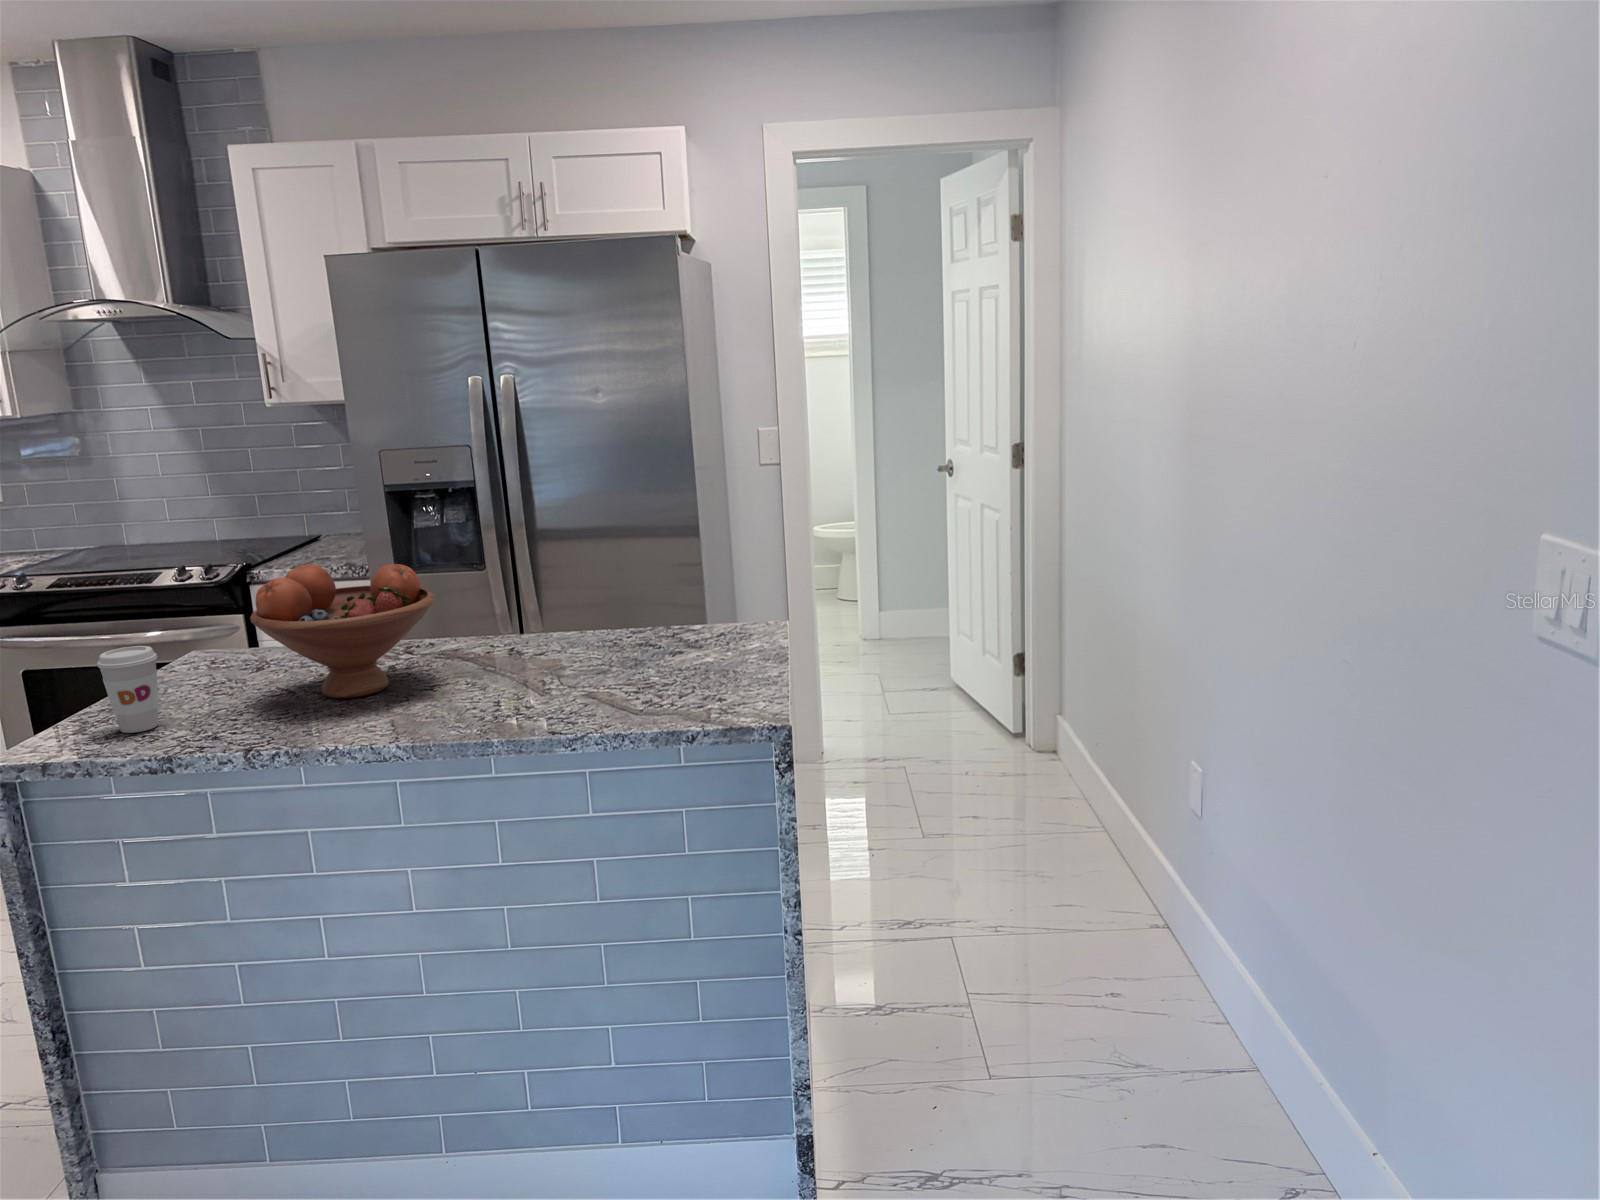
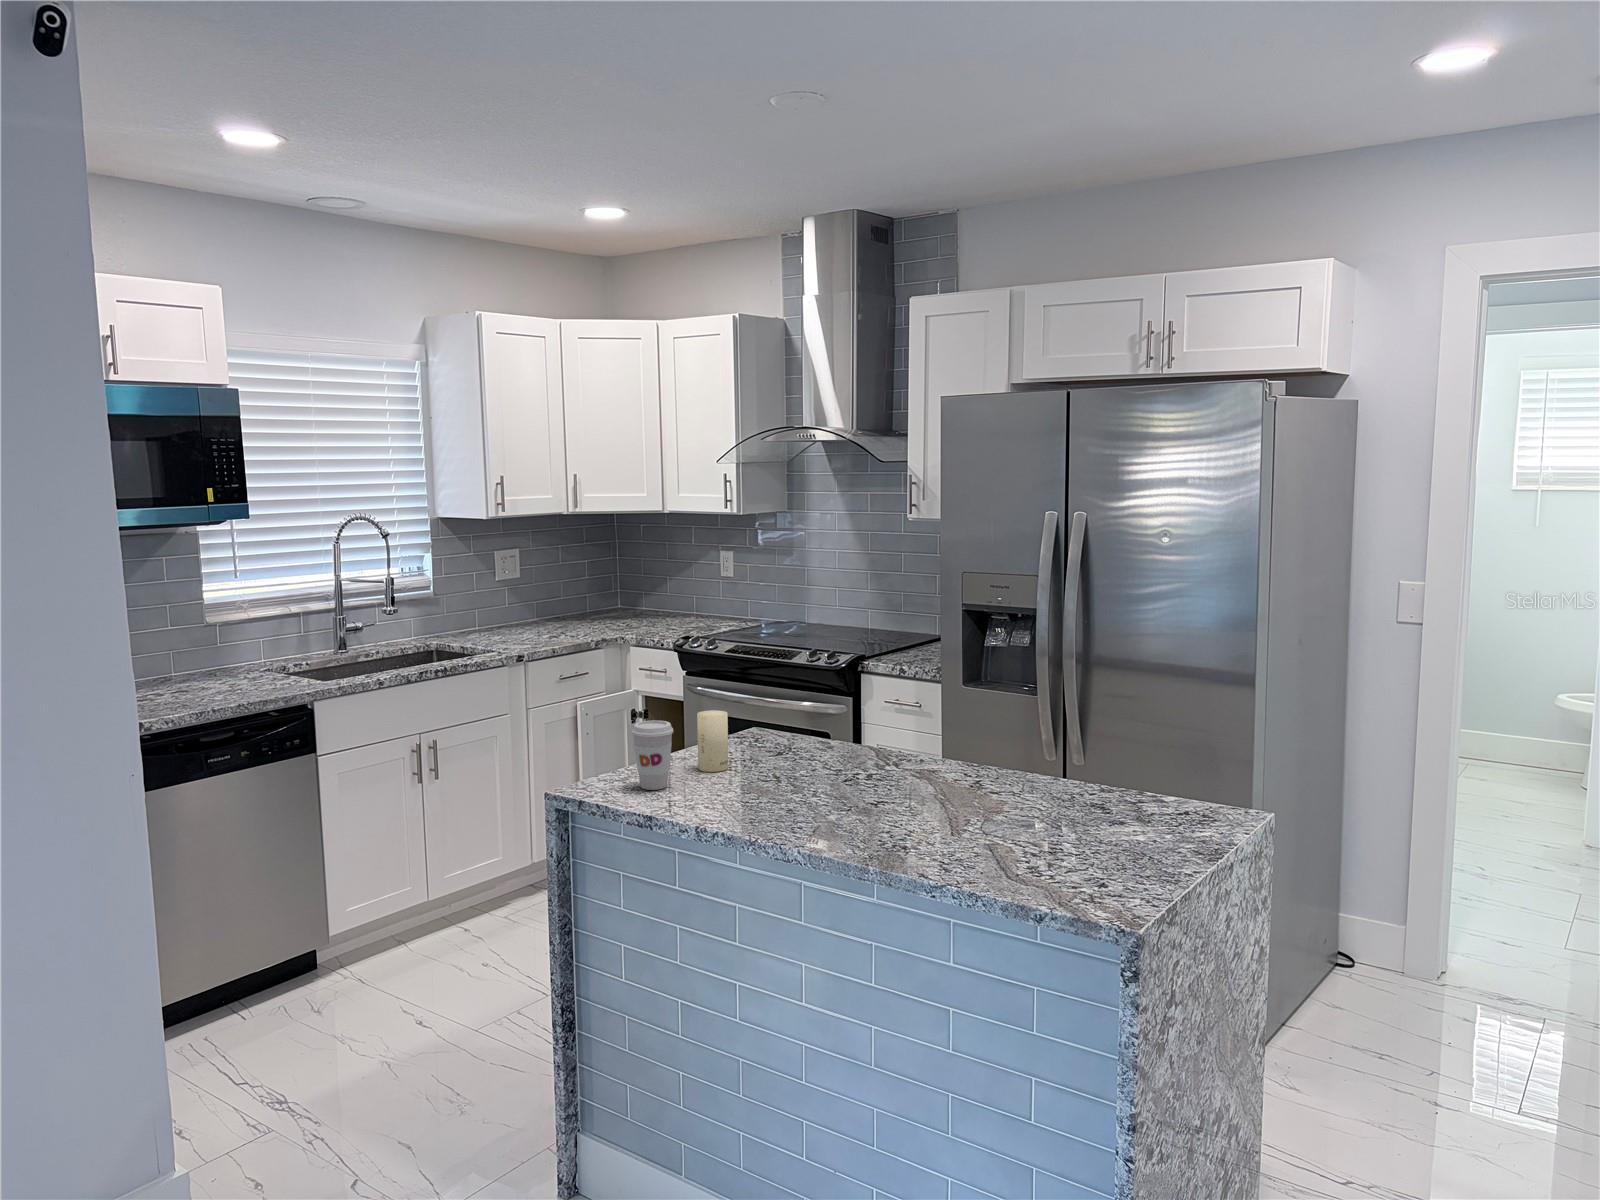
fruit bowl: present [250,564,435,699] -> none [740,674,892,799]
candle: none [165,626,217,700] -> present [697,710,728,772]

